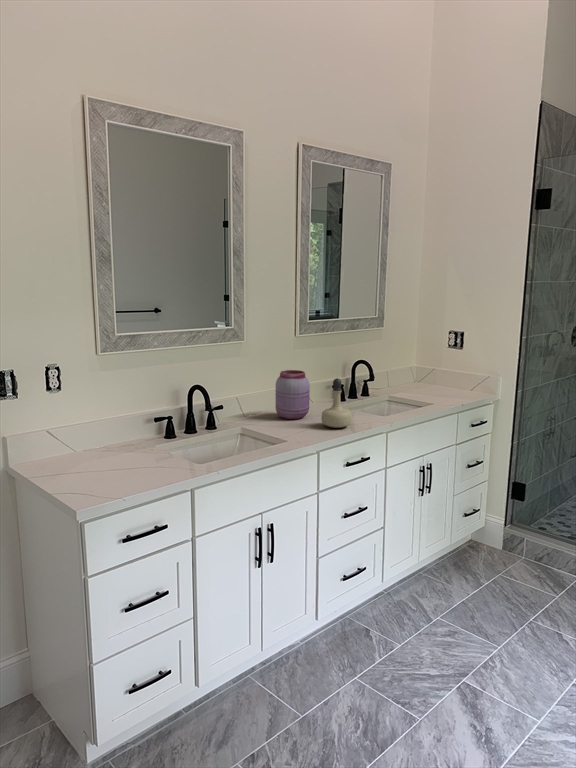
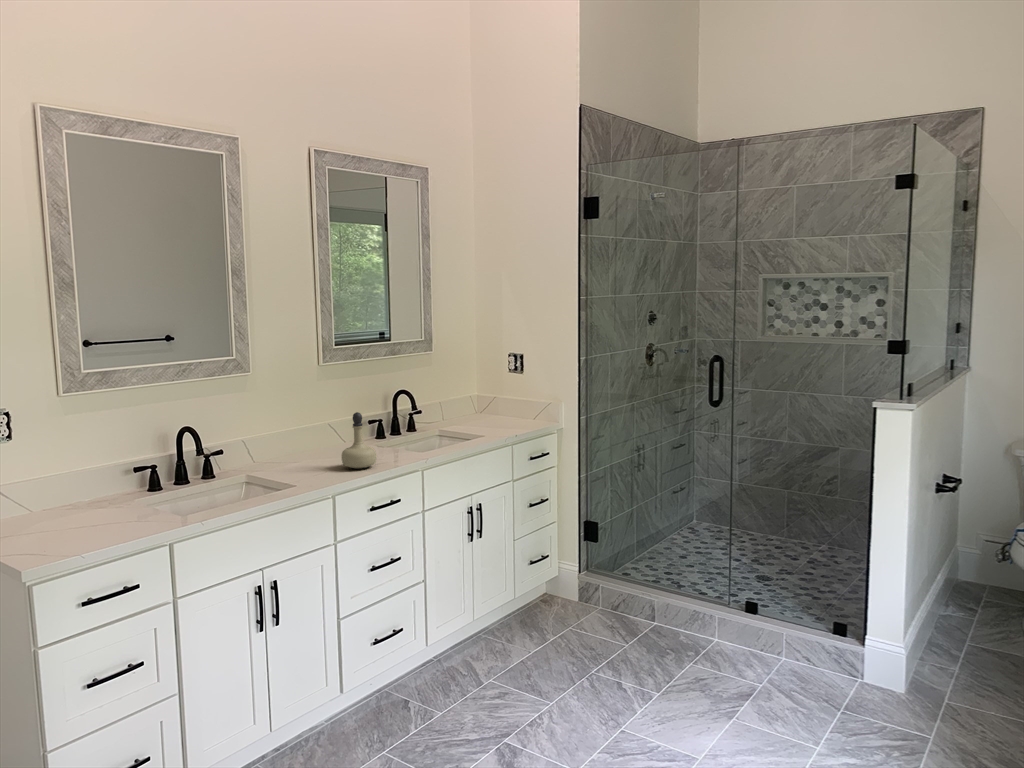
jar: present [275,370,310,419] -> none [290,406,332,463]

